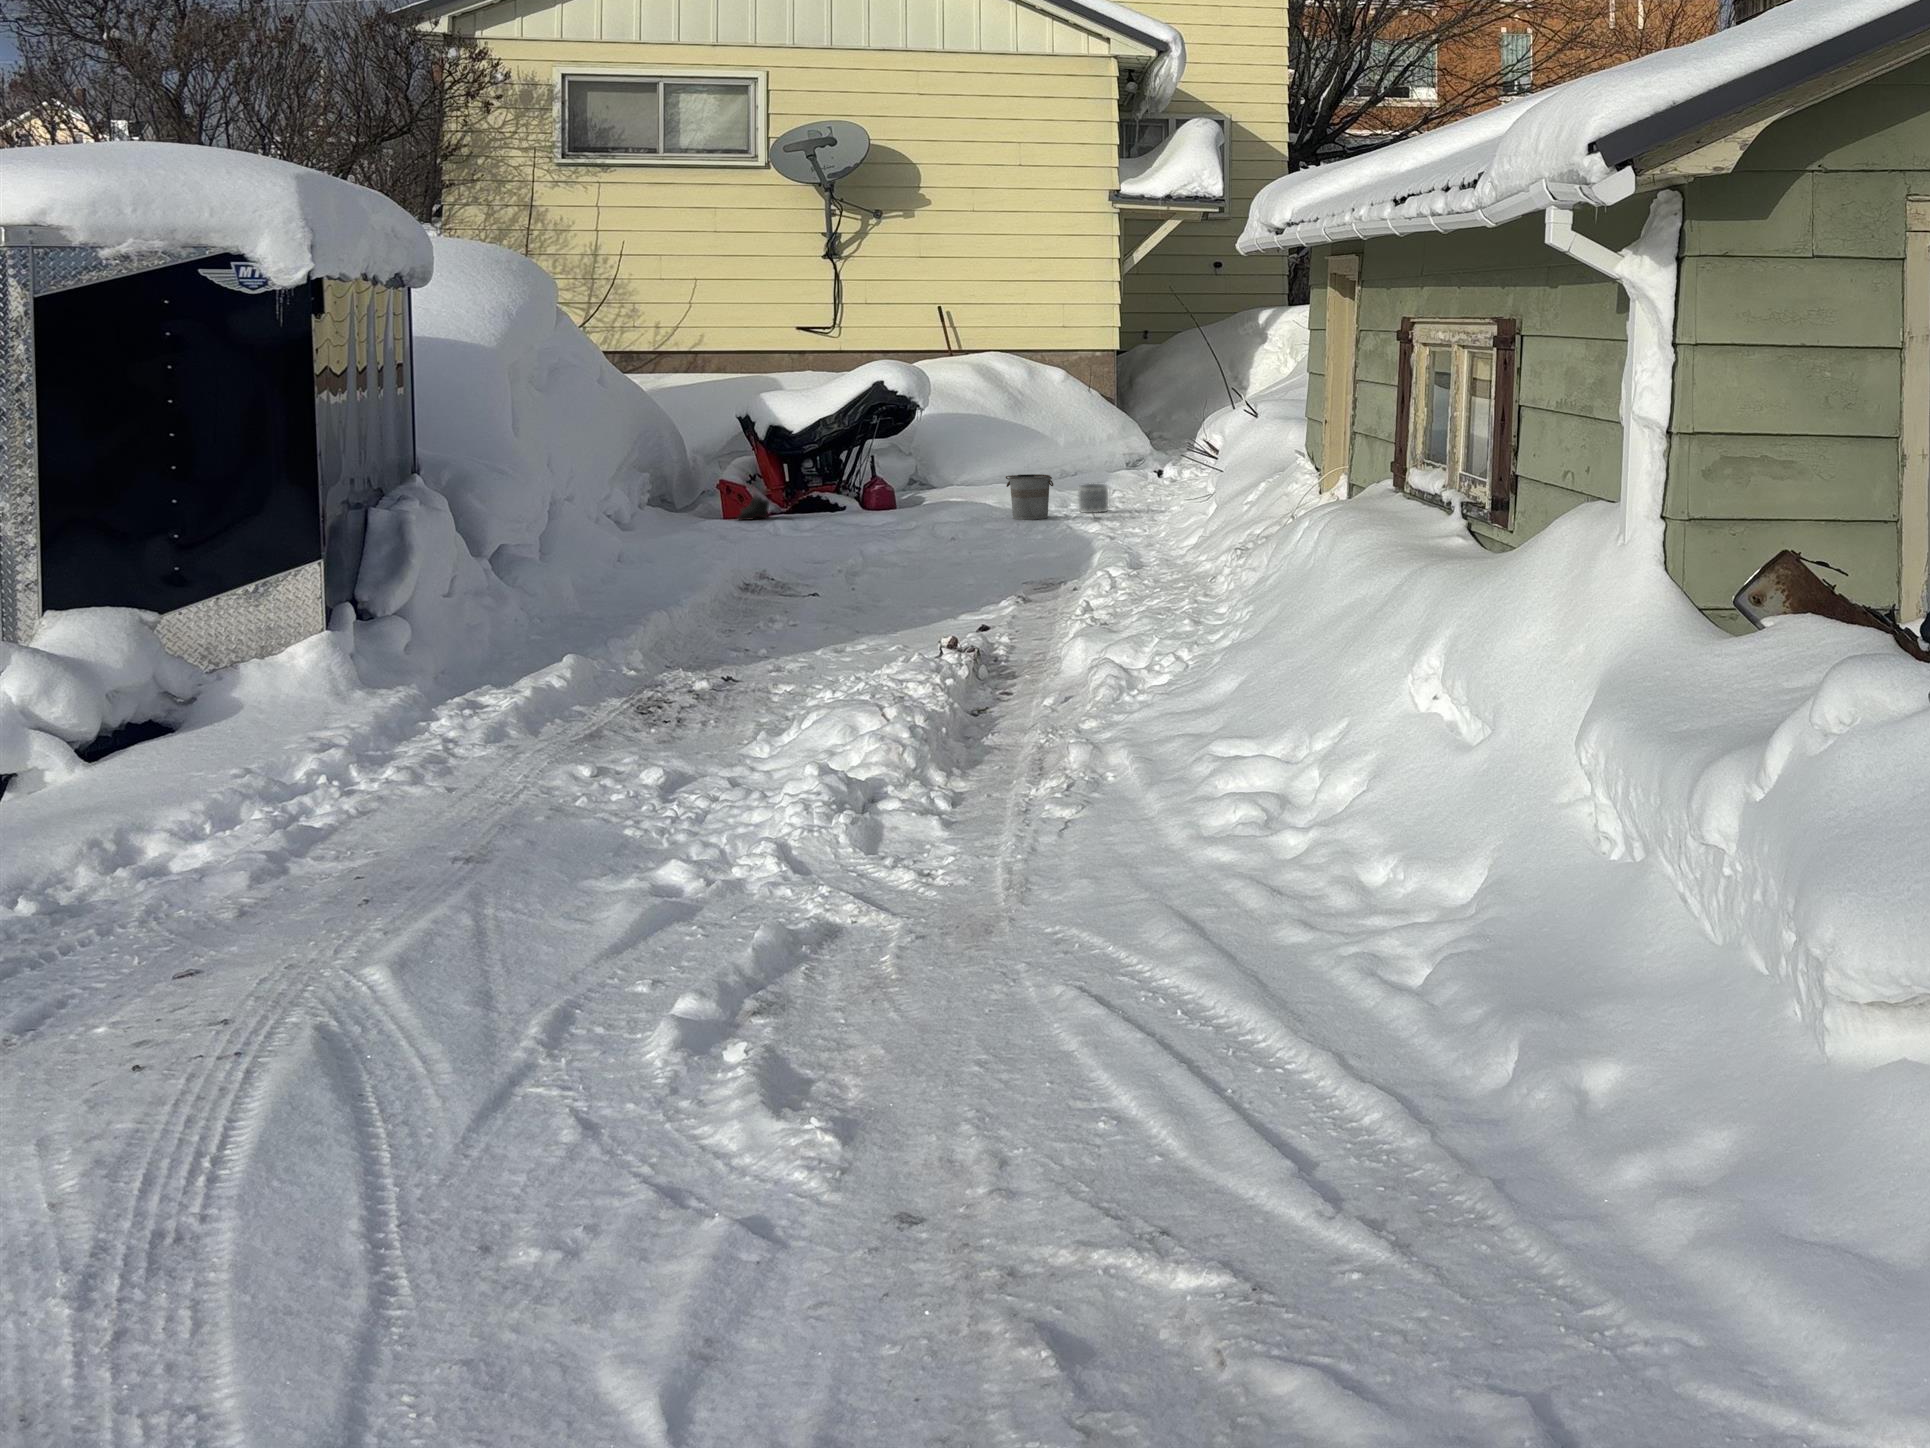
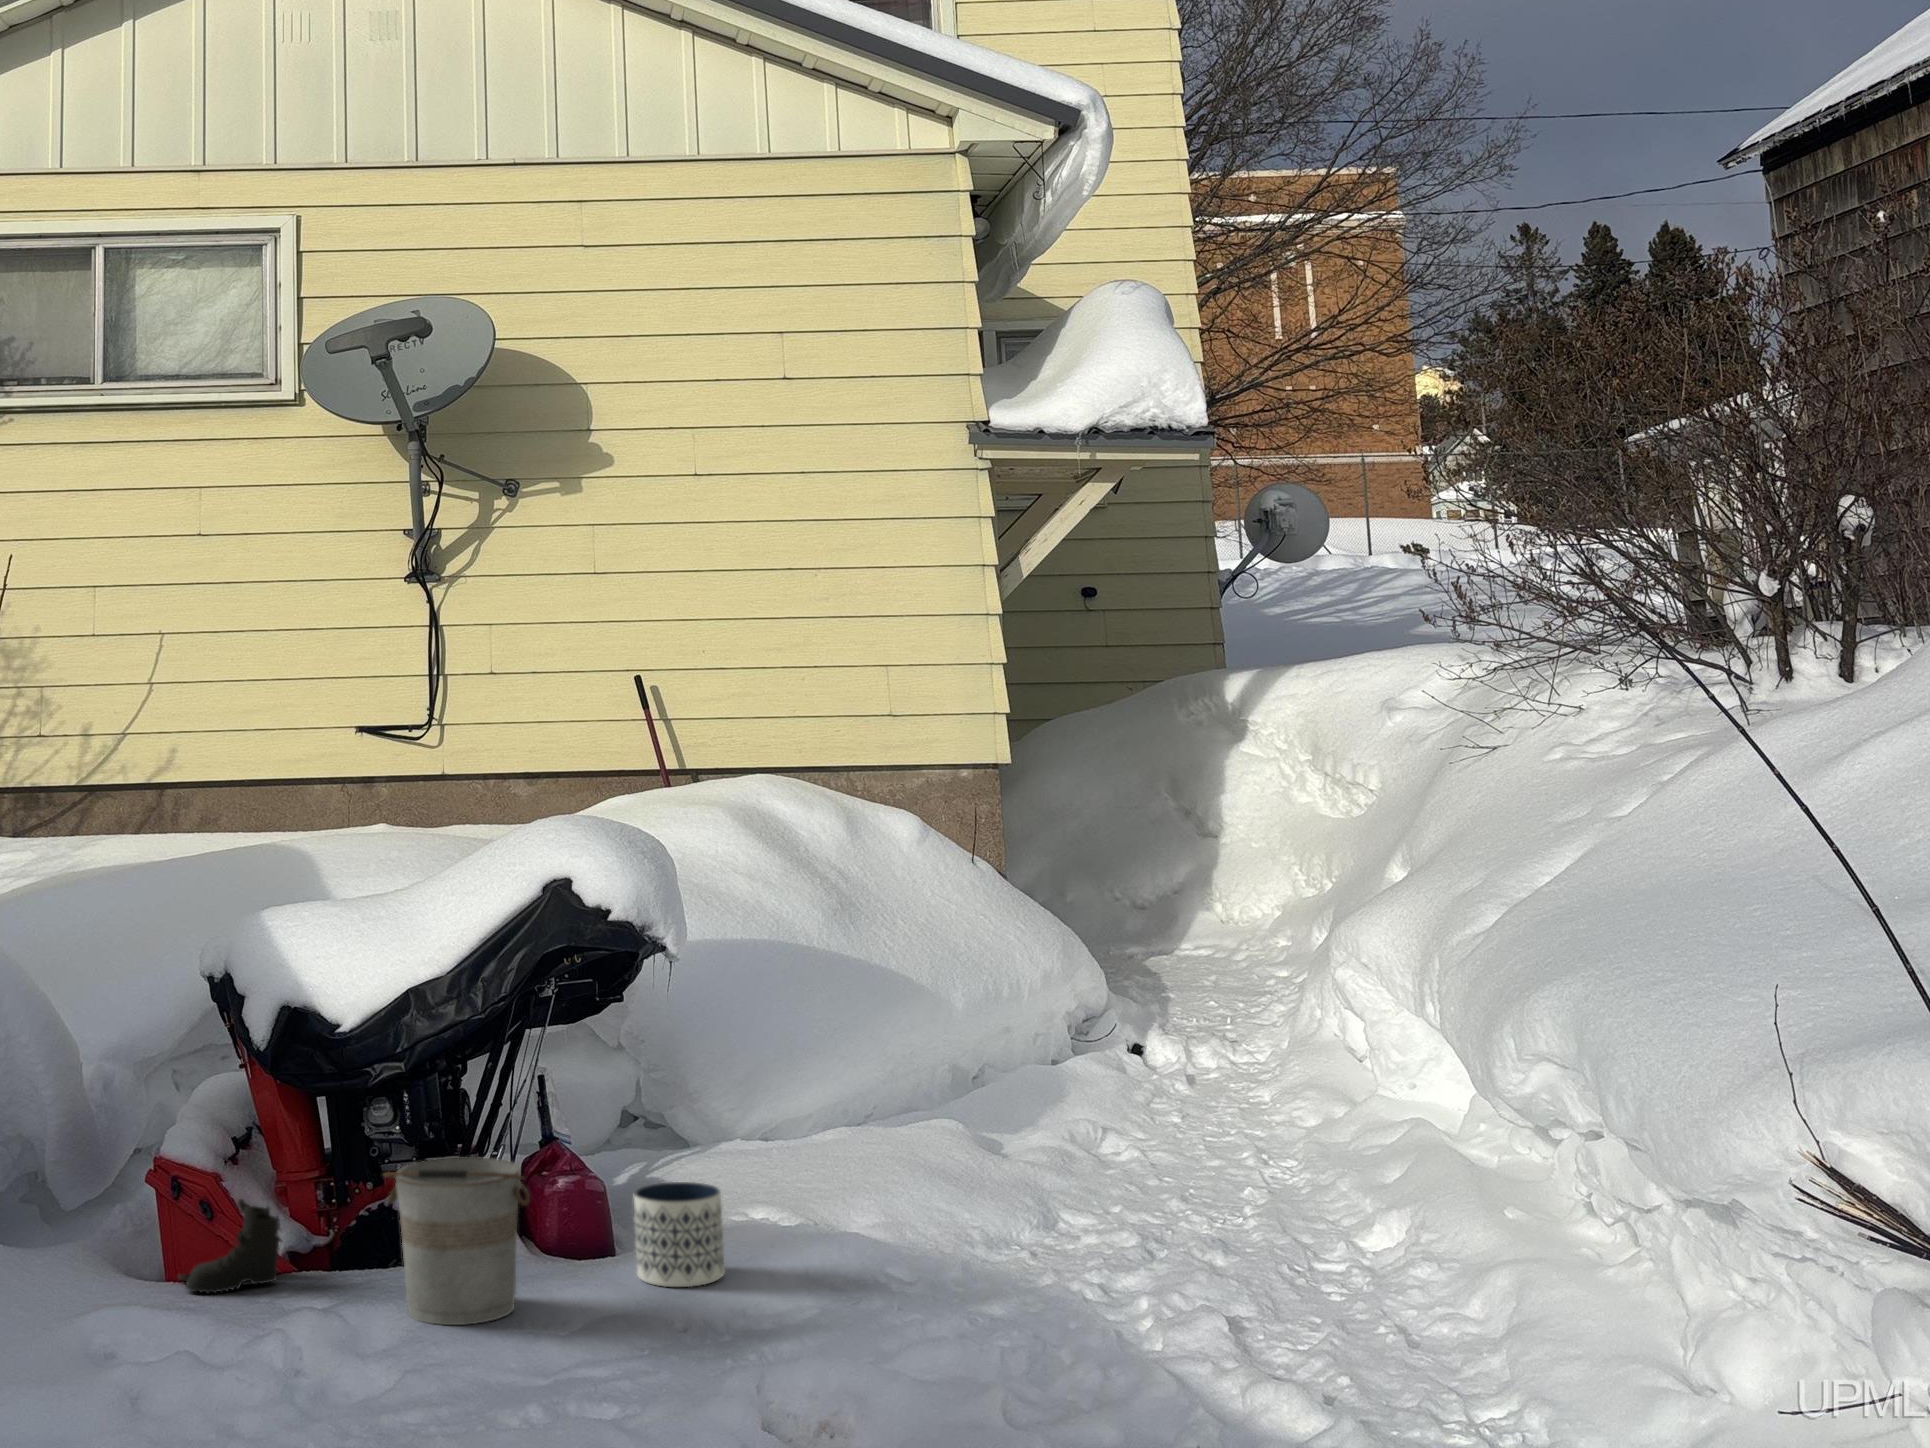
bucket: present [1006,474,1053,520] -> present [384,1157,530,1325]
planter: present [1078,484,1108,513] -> present [634,1182,725,1287]

